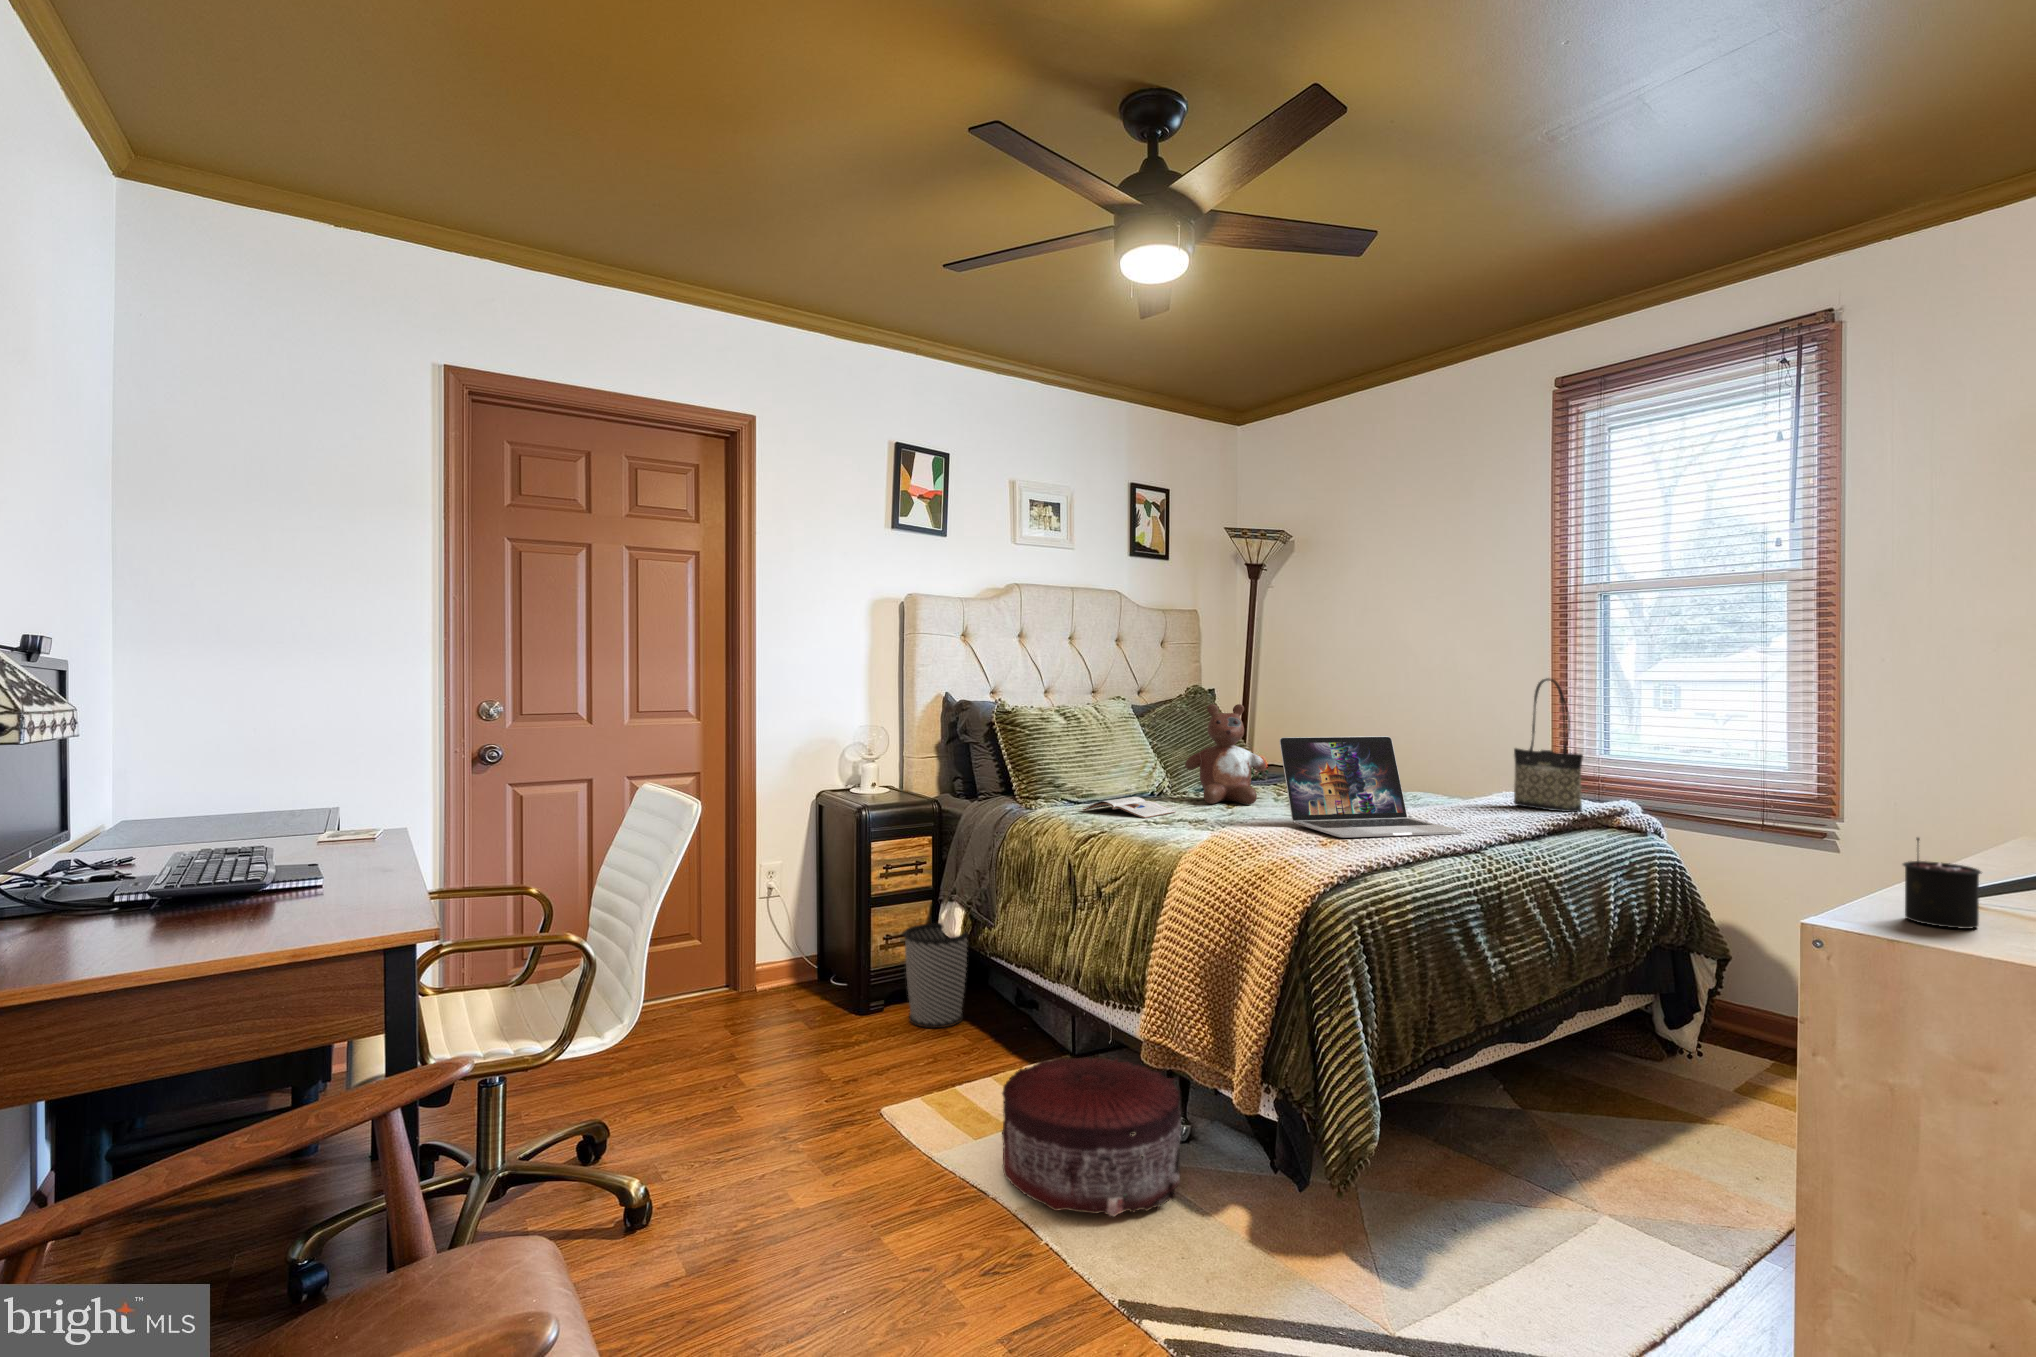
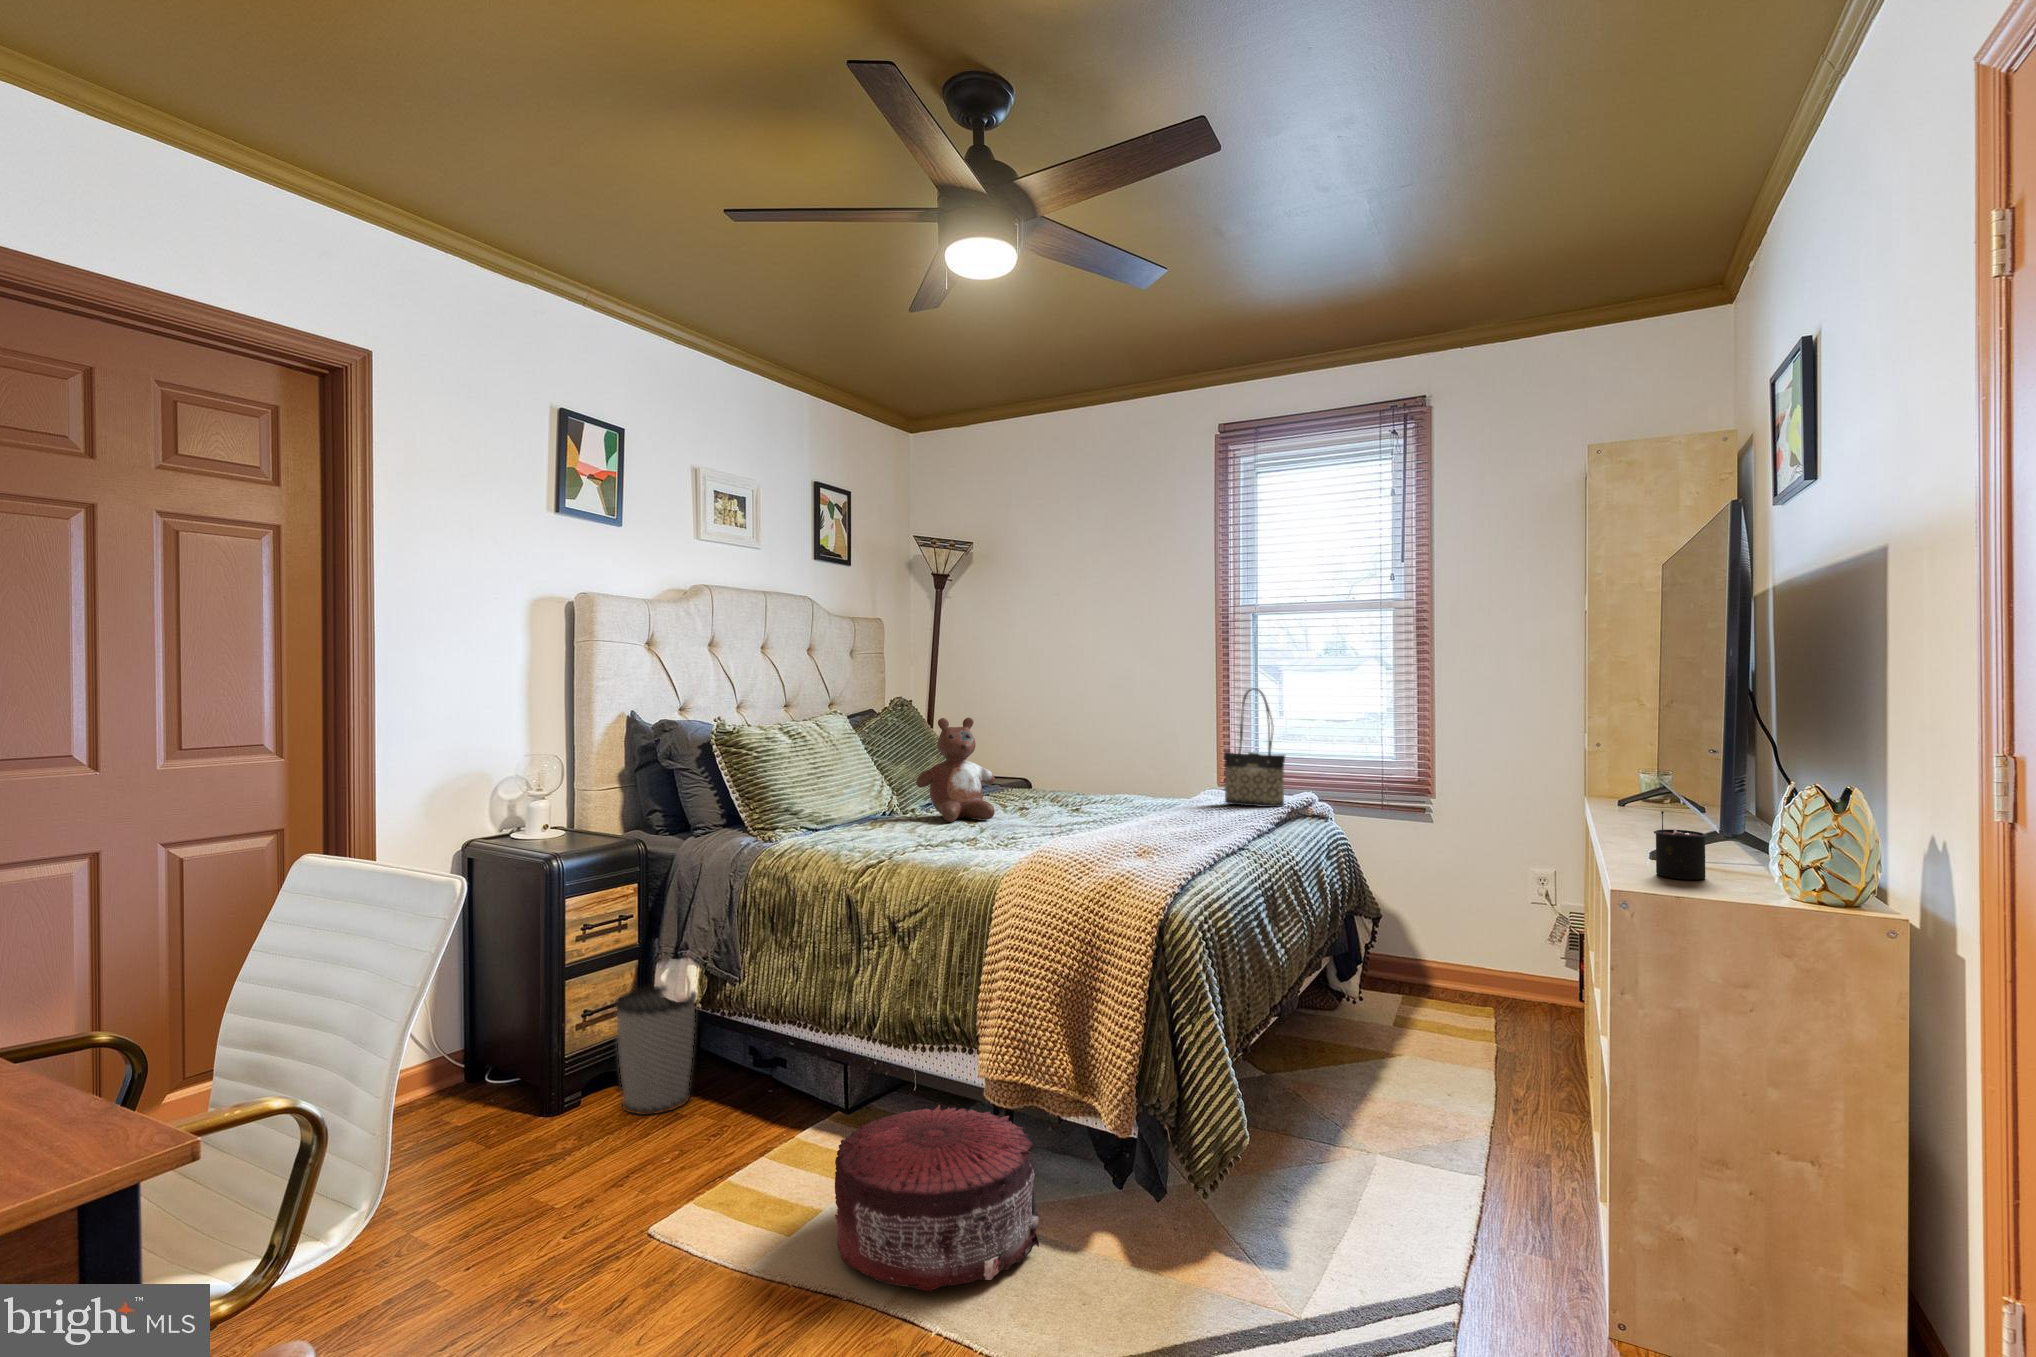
laptop: present [1279,736,1463,838] -> none [1062,746,1234,846]
magazine: present [1083,797,1176,818] -> none [831,820,930,843]

